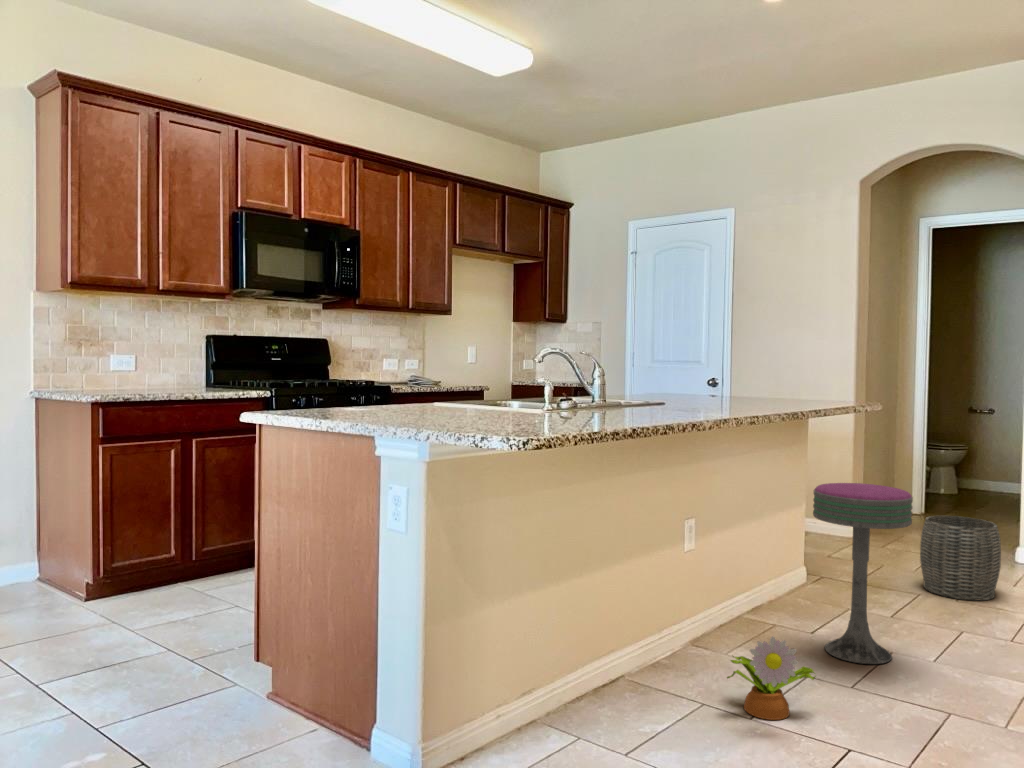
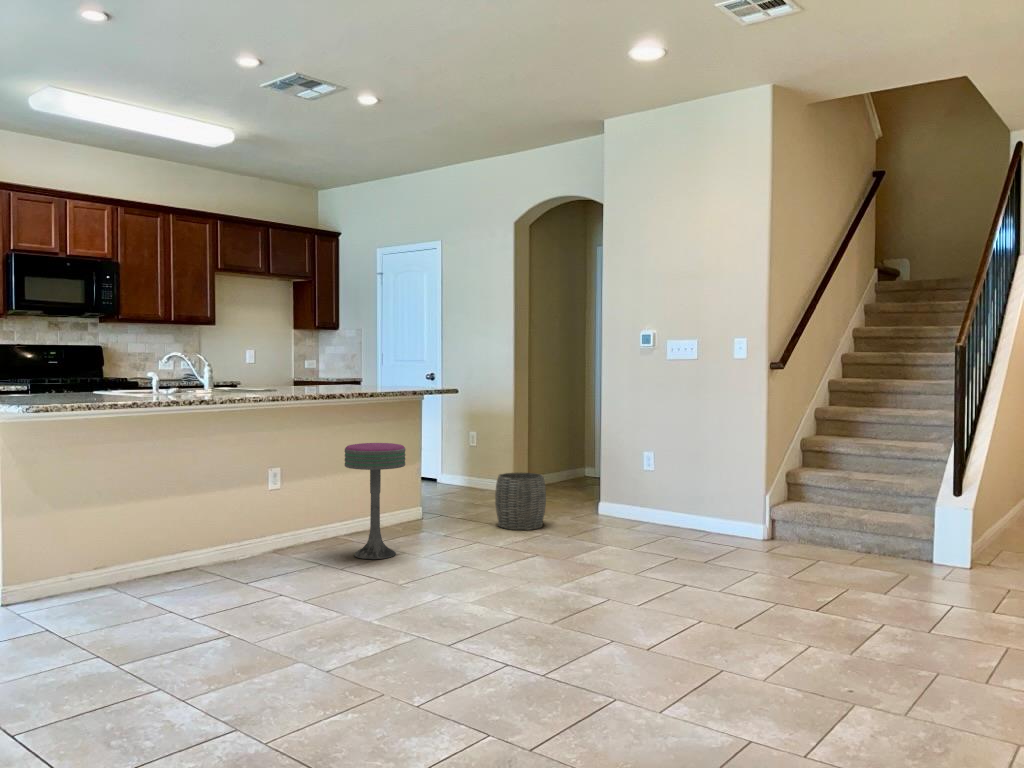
decorative plant: present [727,636,816,720] -> none [232,529,292,581]

